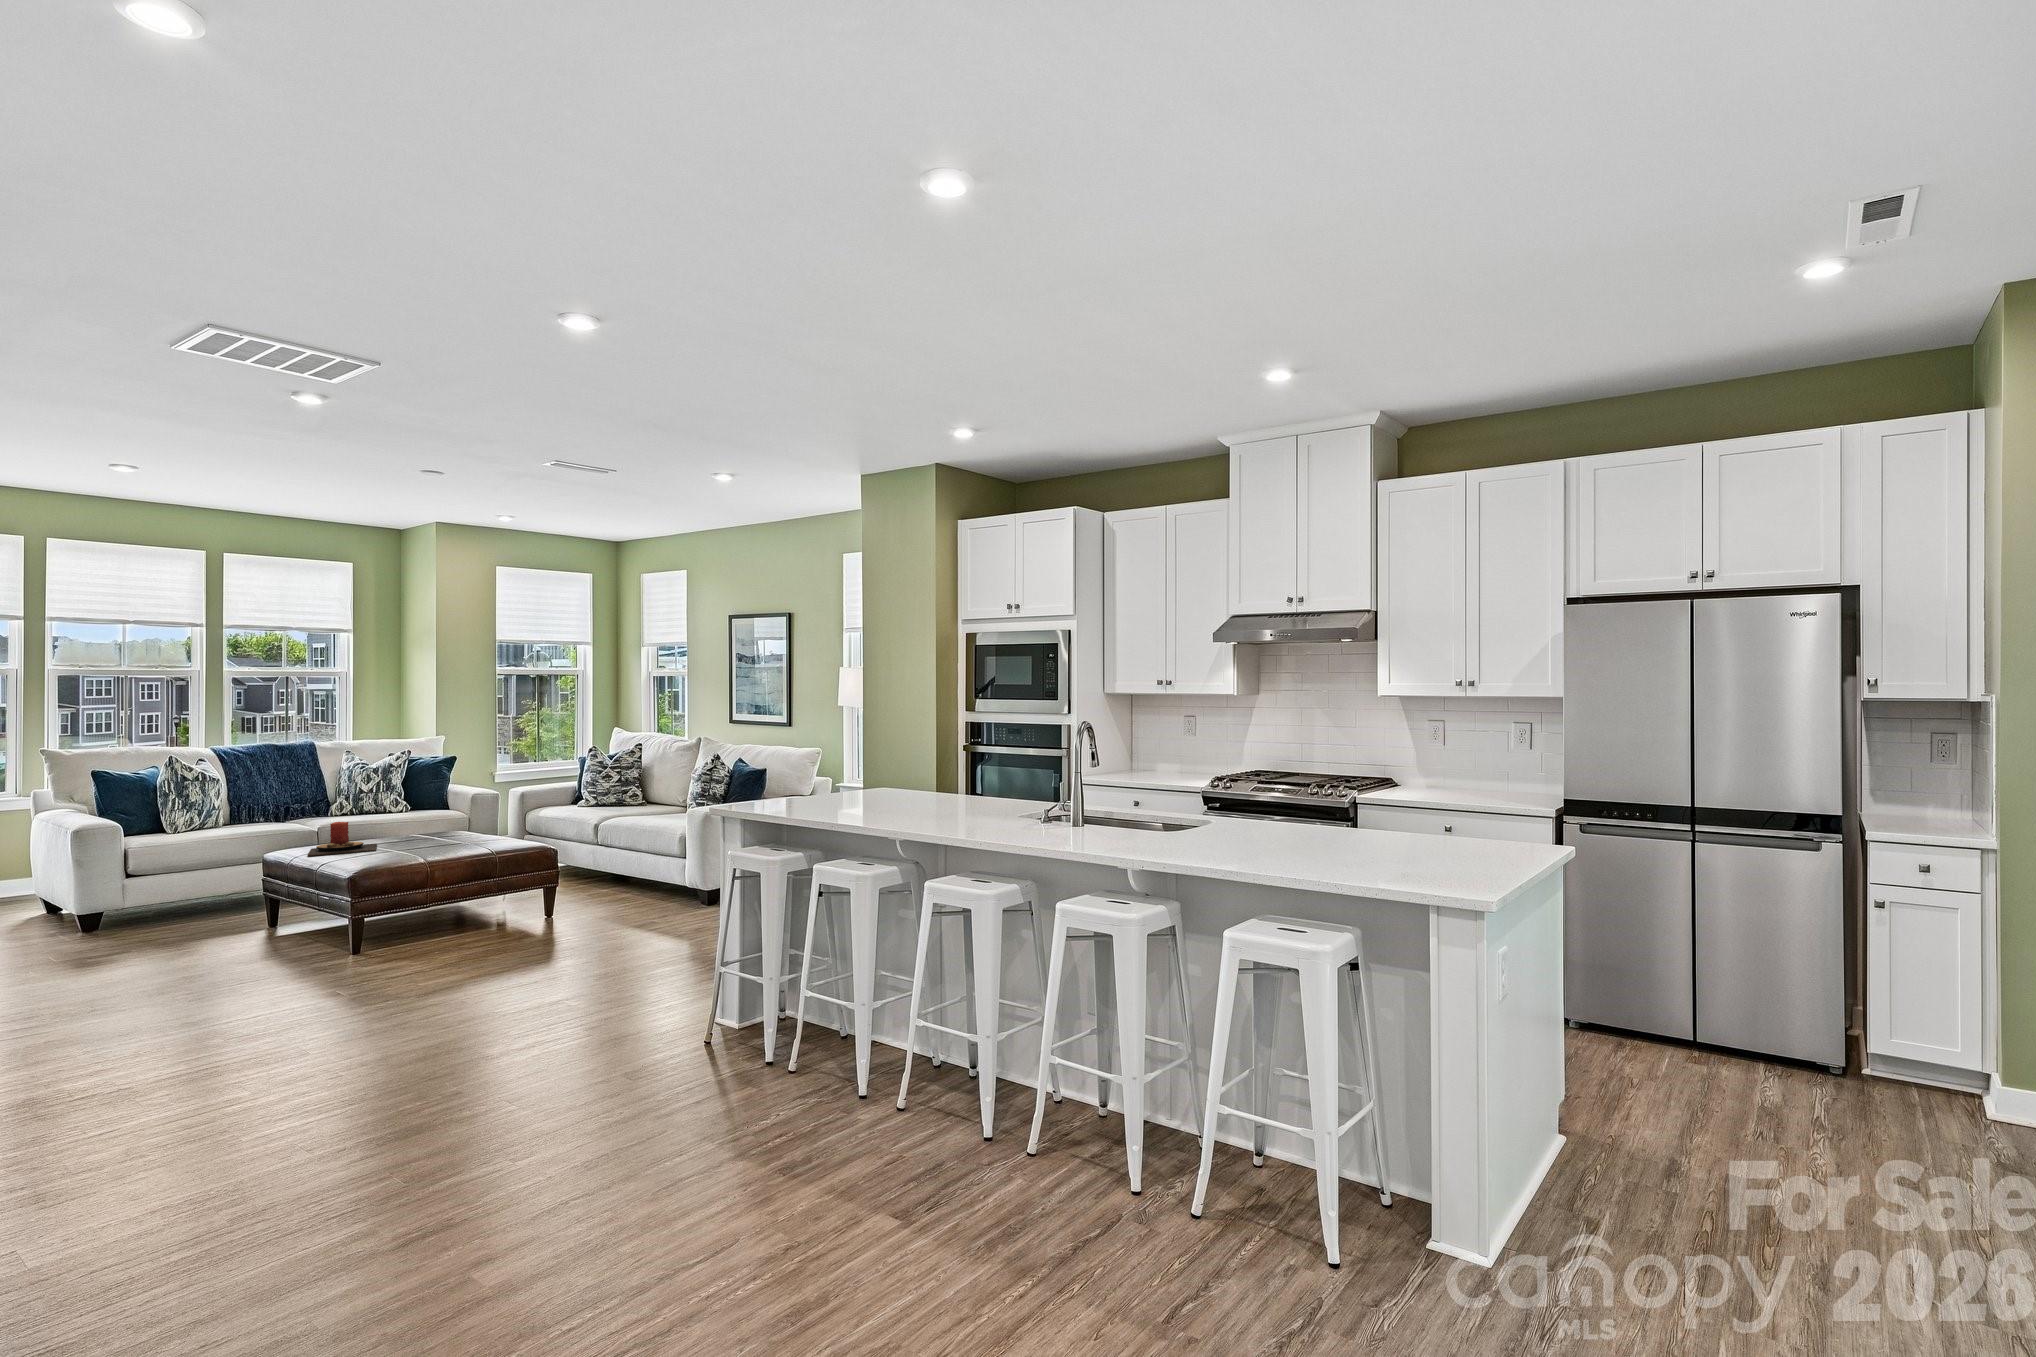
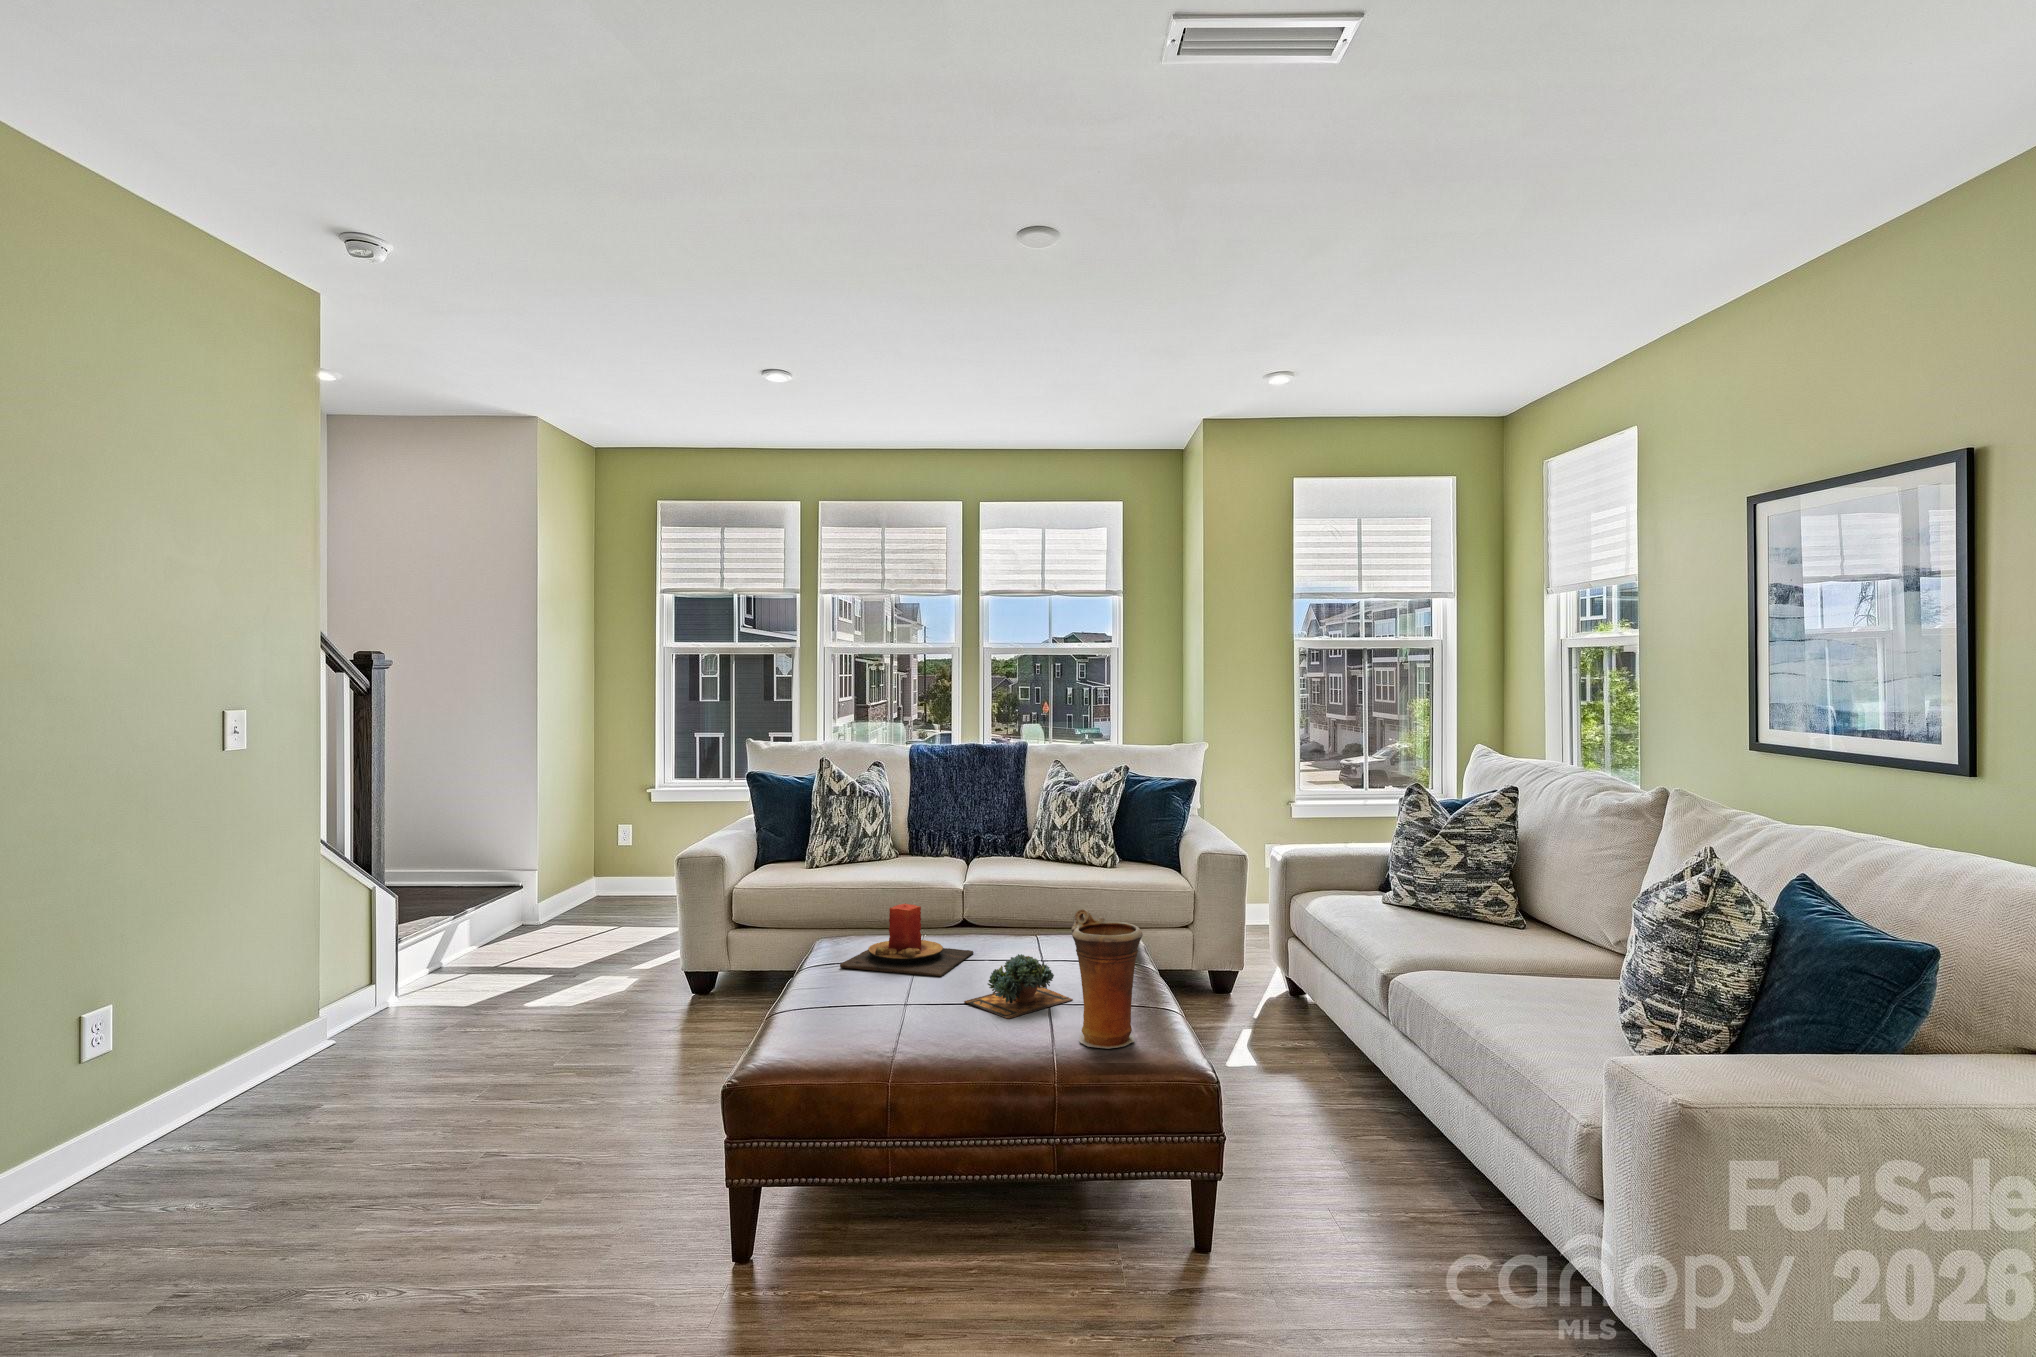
vase: none [475,795,510,851] -> present [1071,909,1143,1049]
succulent plant: none [407,828,460,853] -> present [964,954,1073,1019]

